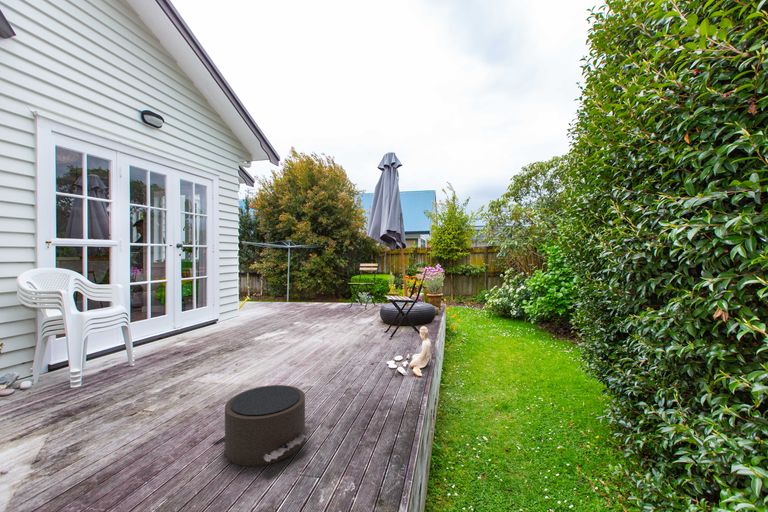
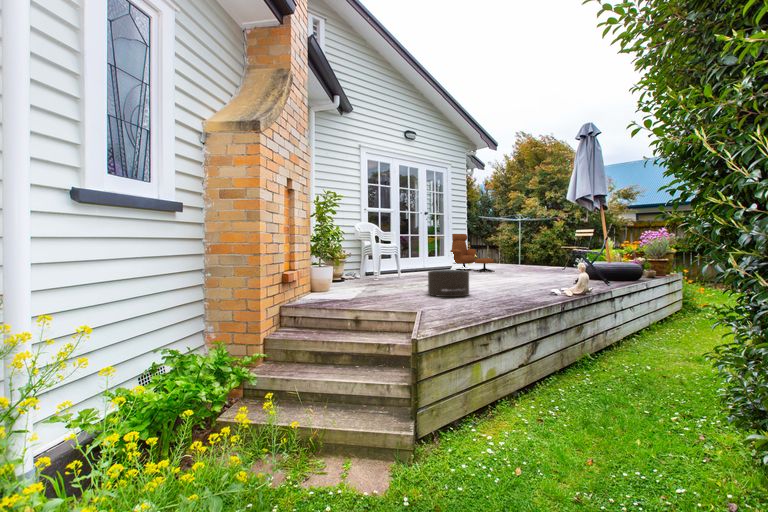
lounge chair: none [218,272,280,326] -> present [450,234,494,272]

